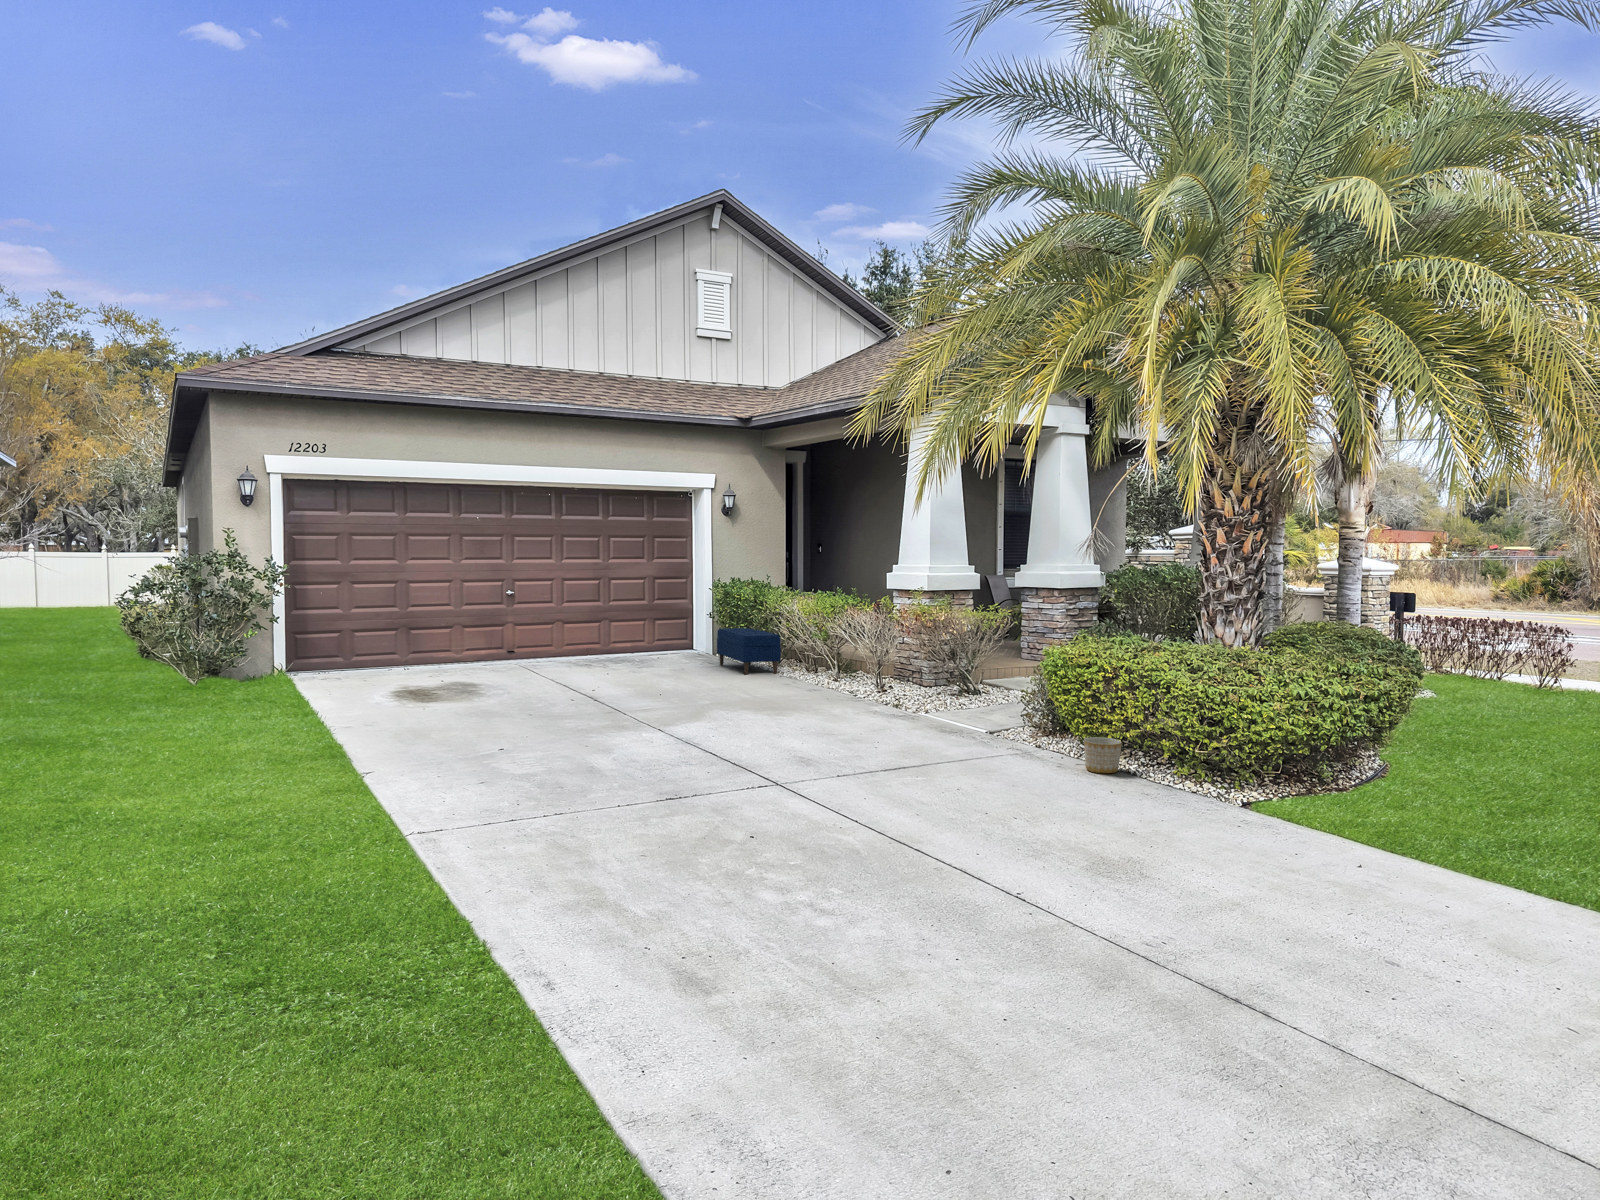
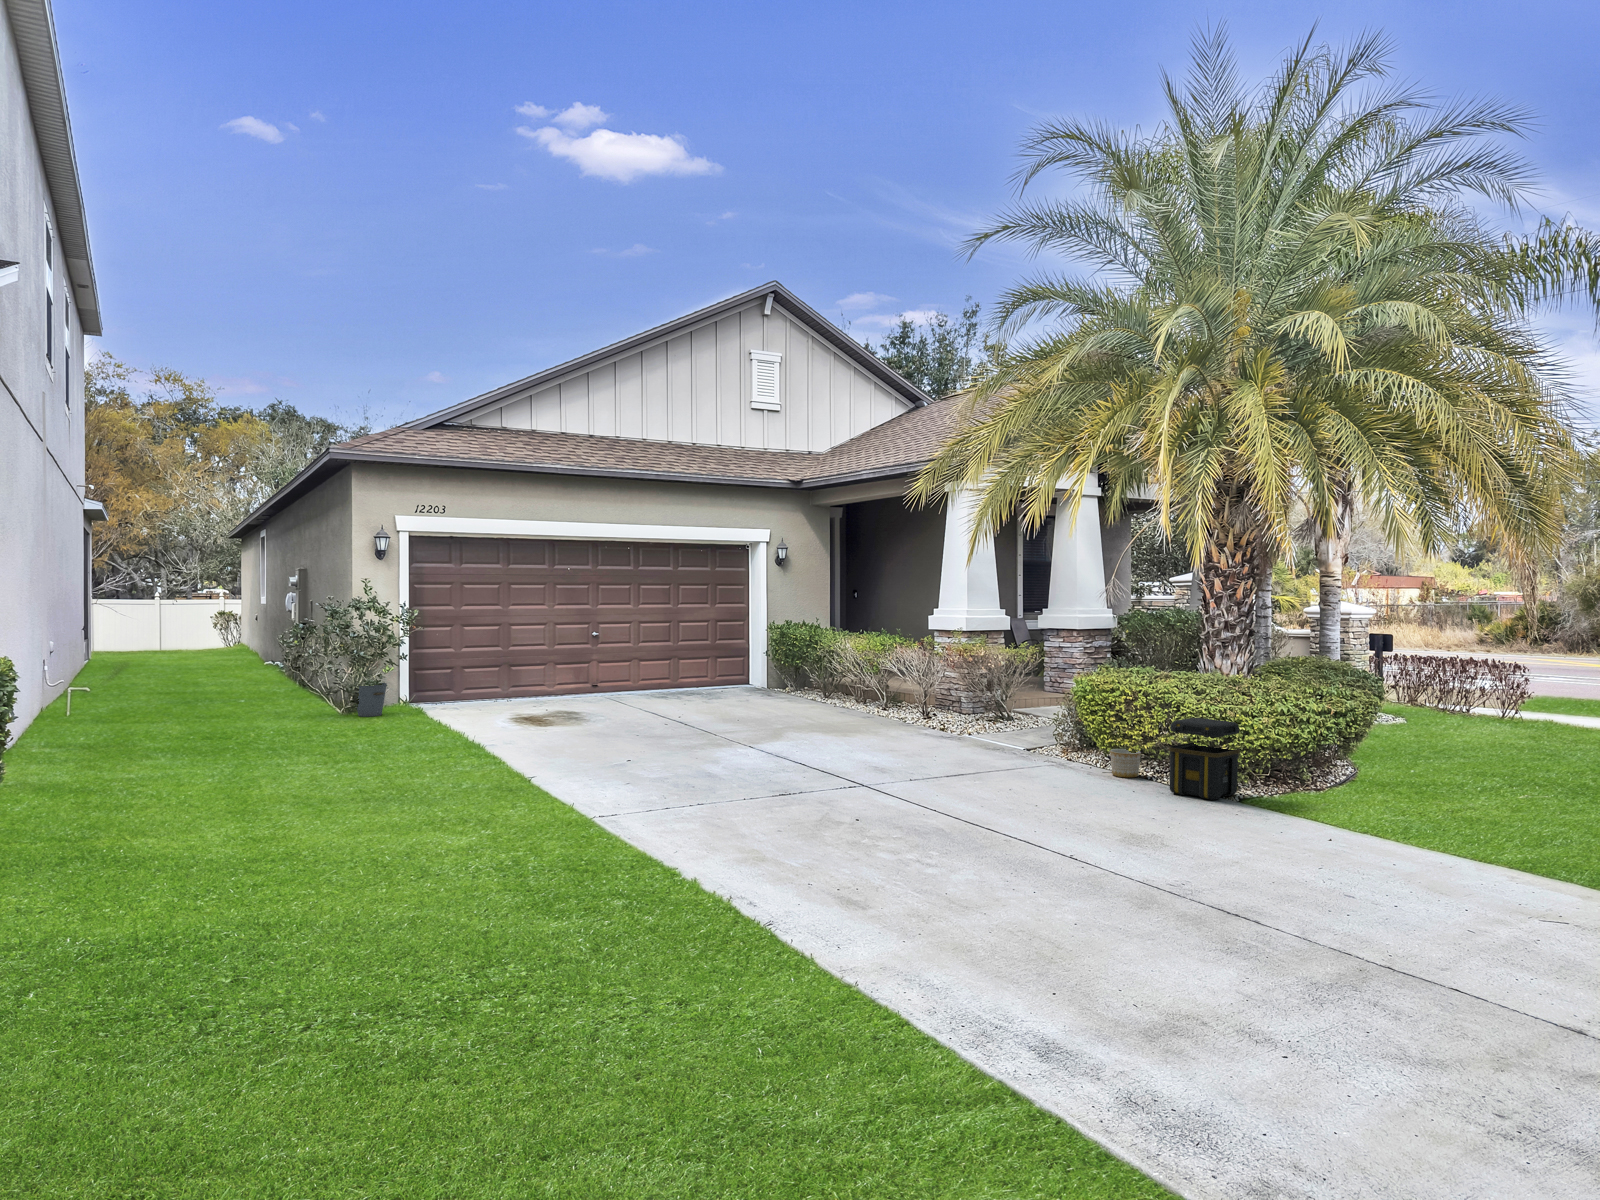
bench: present [717,628,781,675] -> none [776,666,835,706]
bucket: none [214,649,256,688] -> present [357,683,387,717]
toolbox: none [1155,702,1245,808] -> present [1169,718,1240,800]

